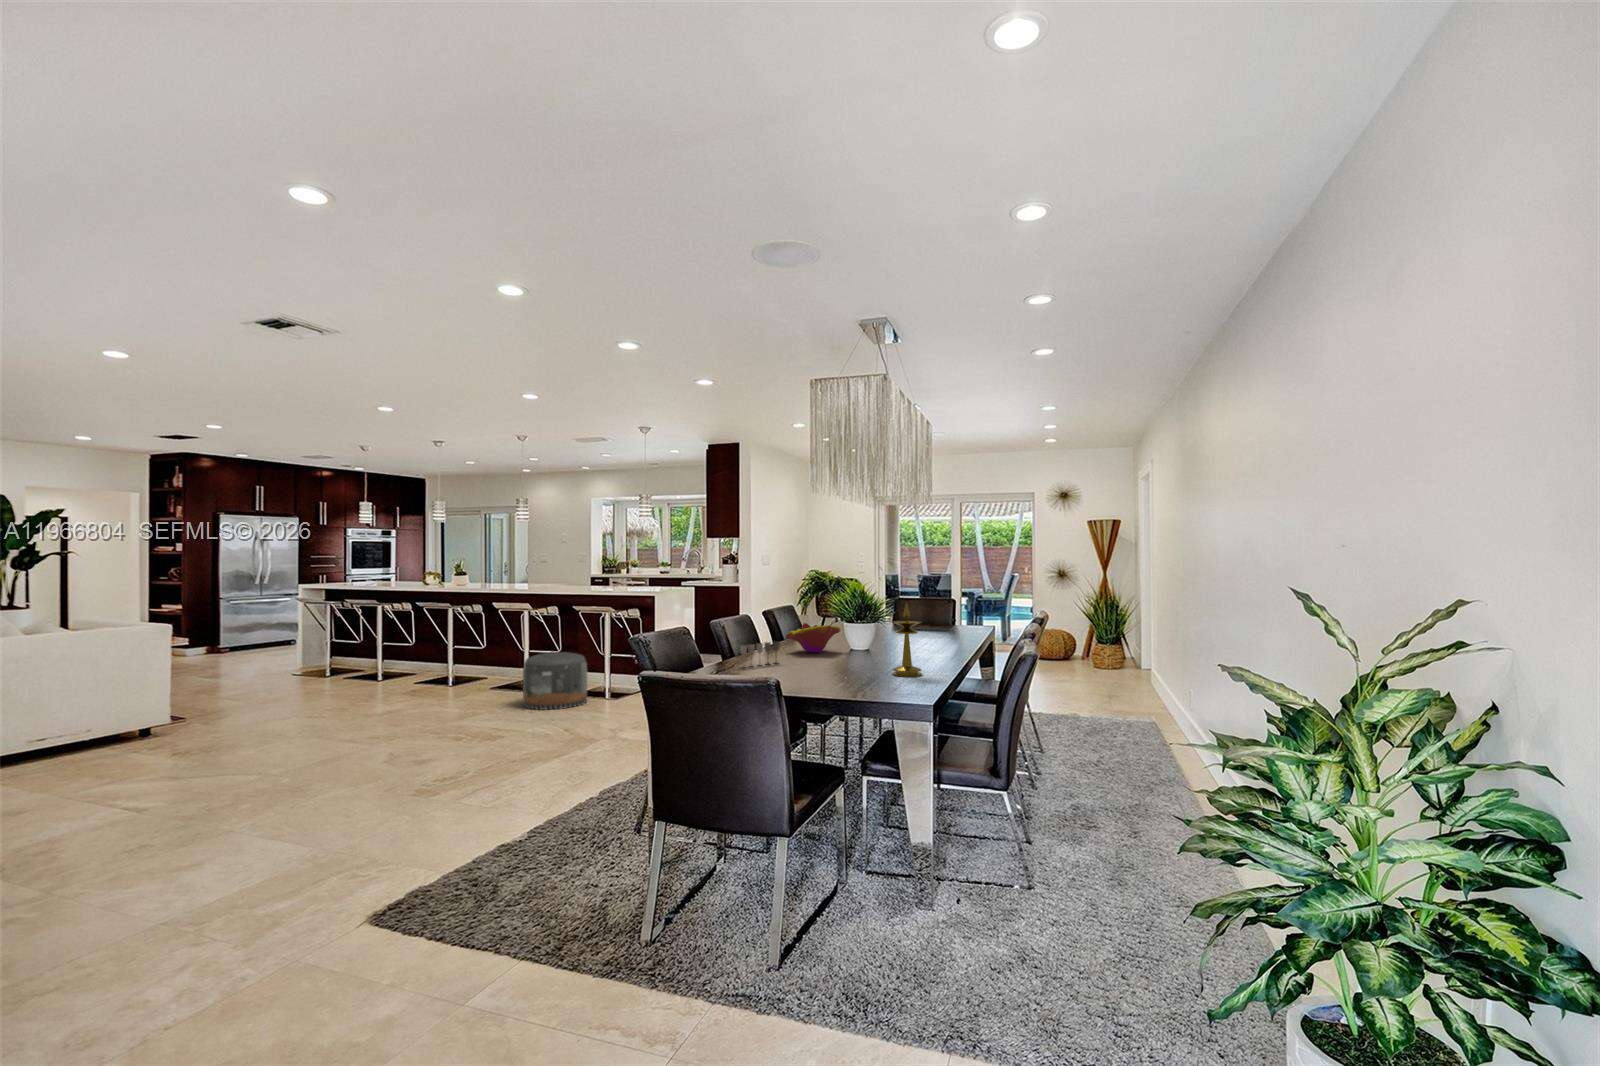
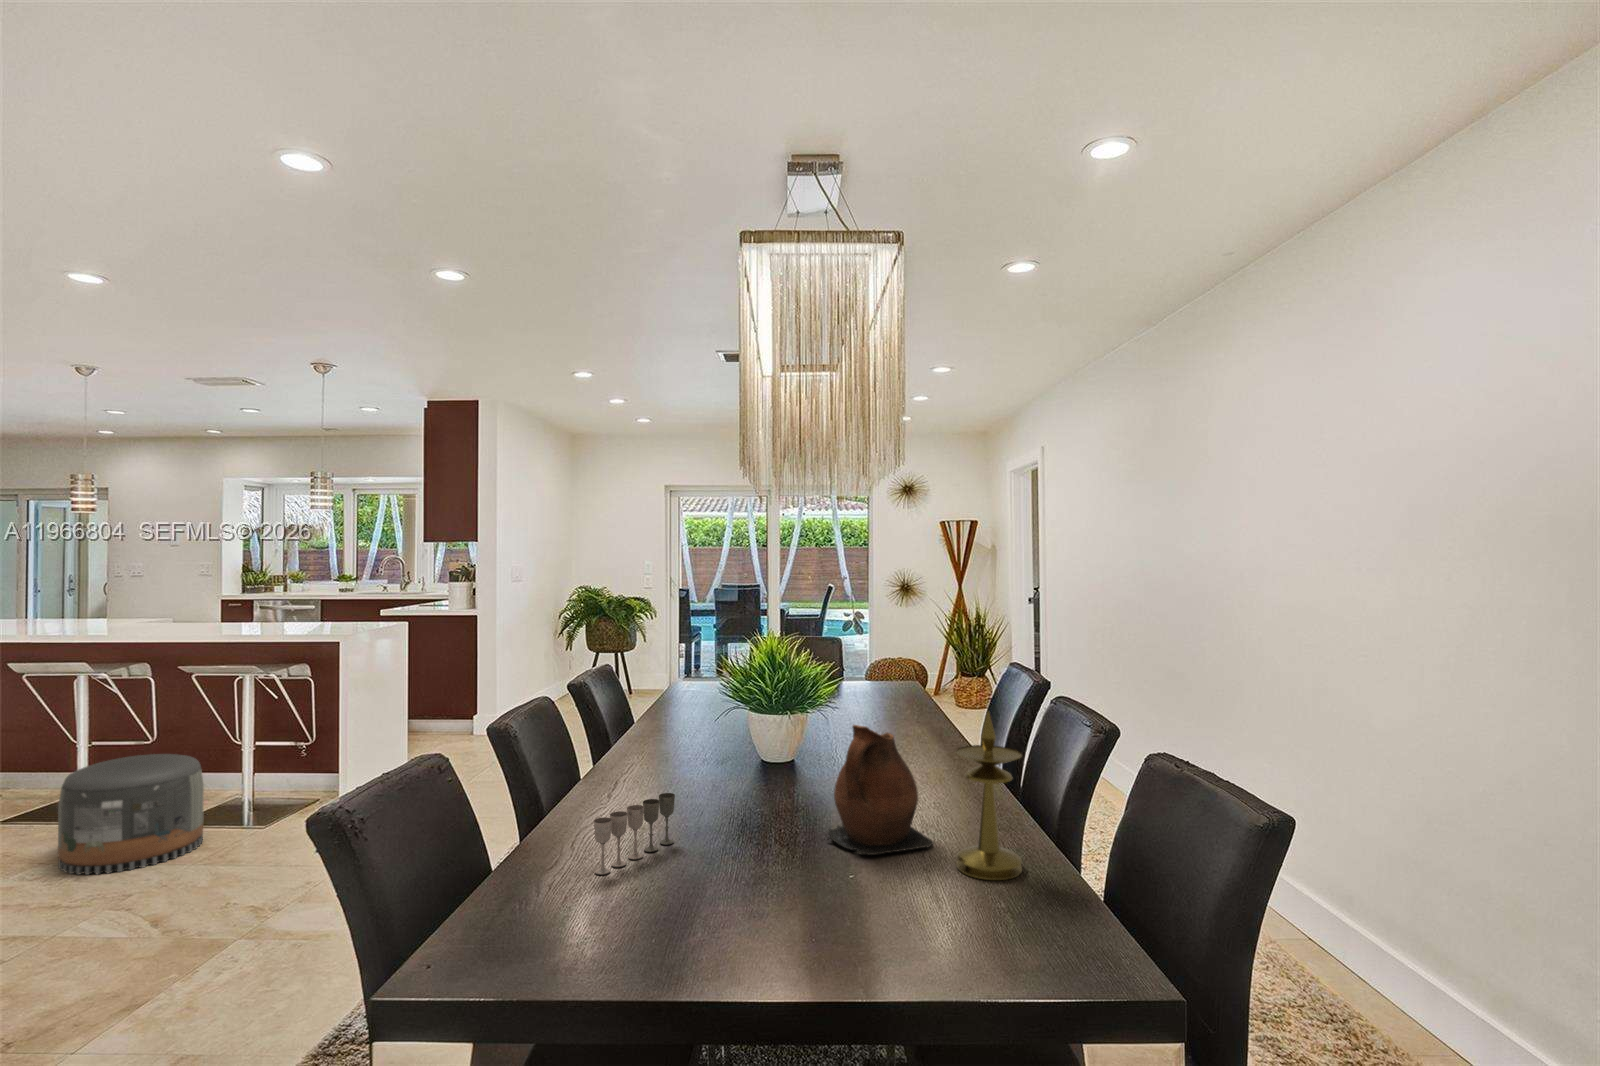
ceramic pitcher: none [845,611,893,670] -> present [828,725,933,855]
decorative bowl: present [785,623,840,653] -> none [655,727,762,788]

